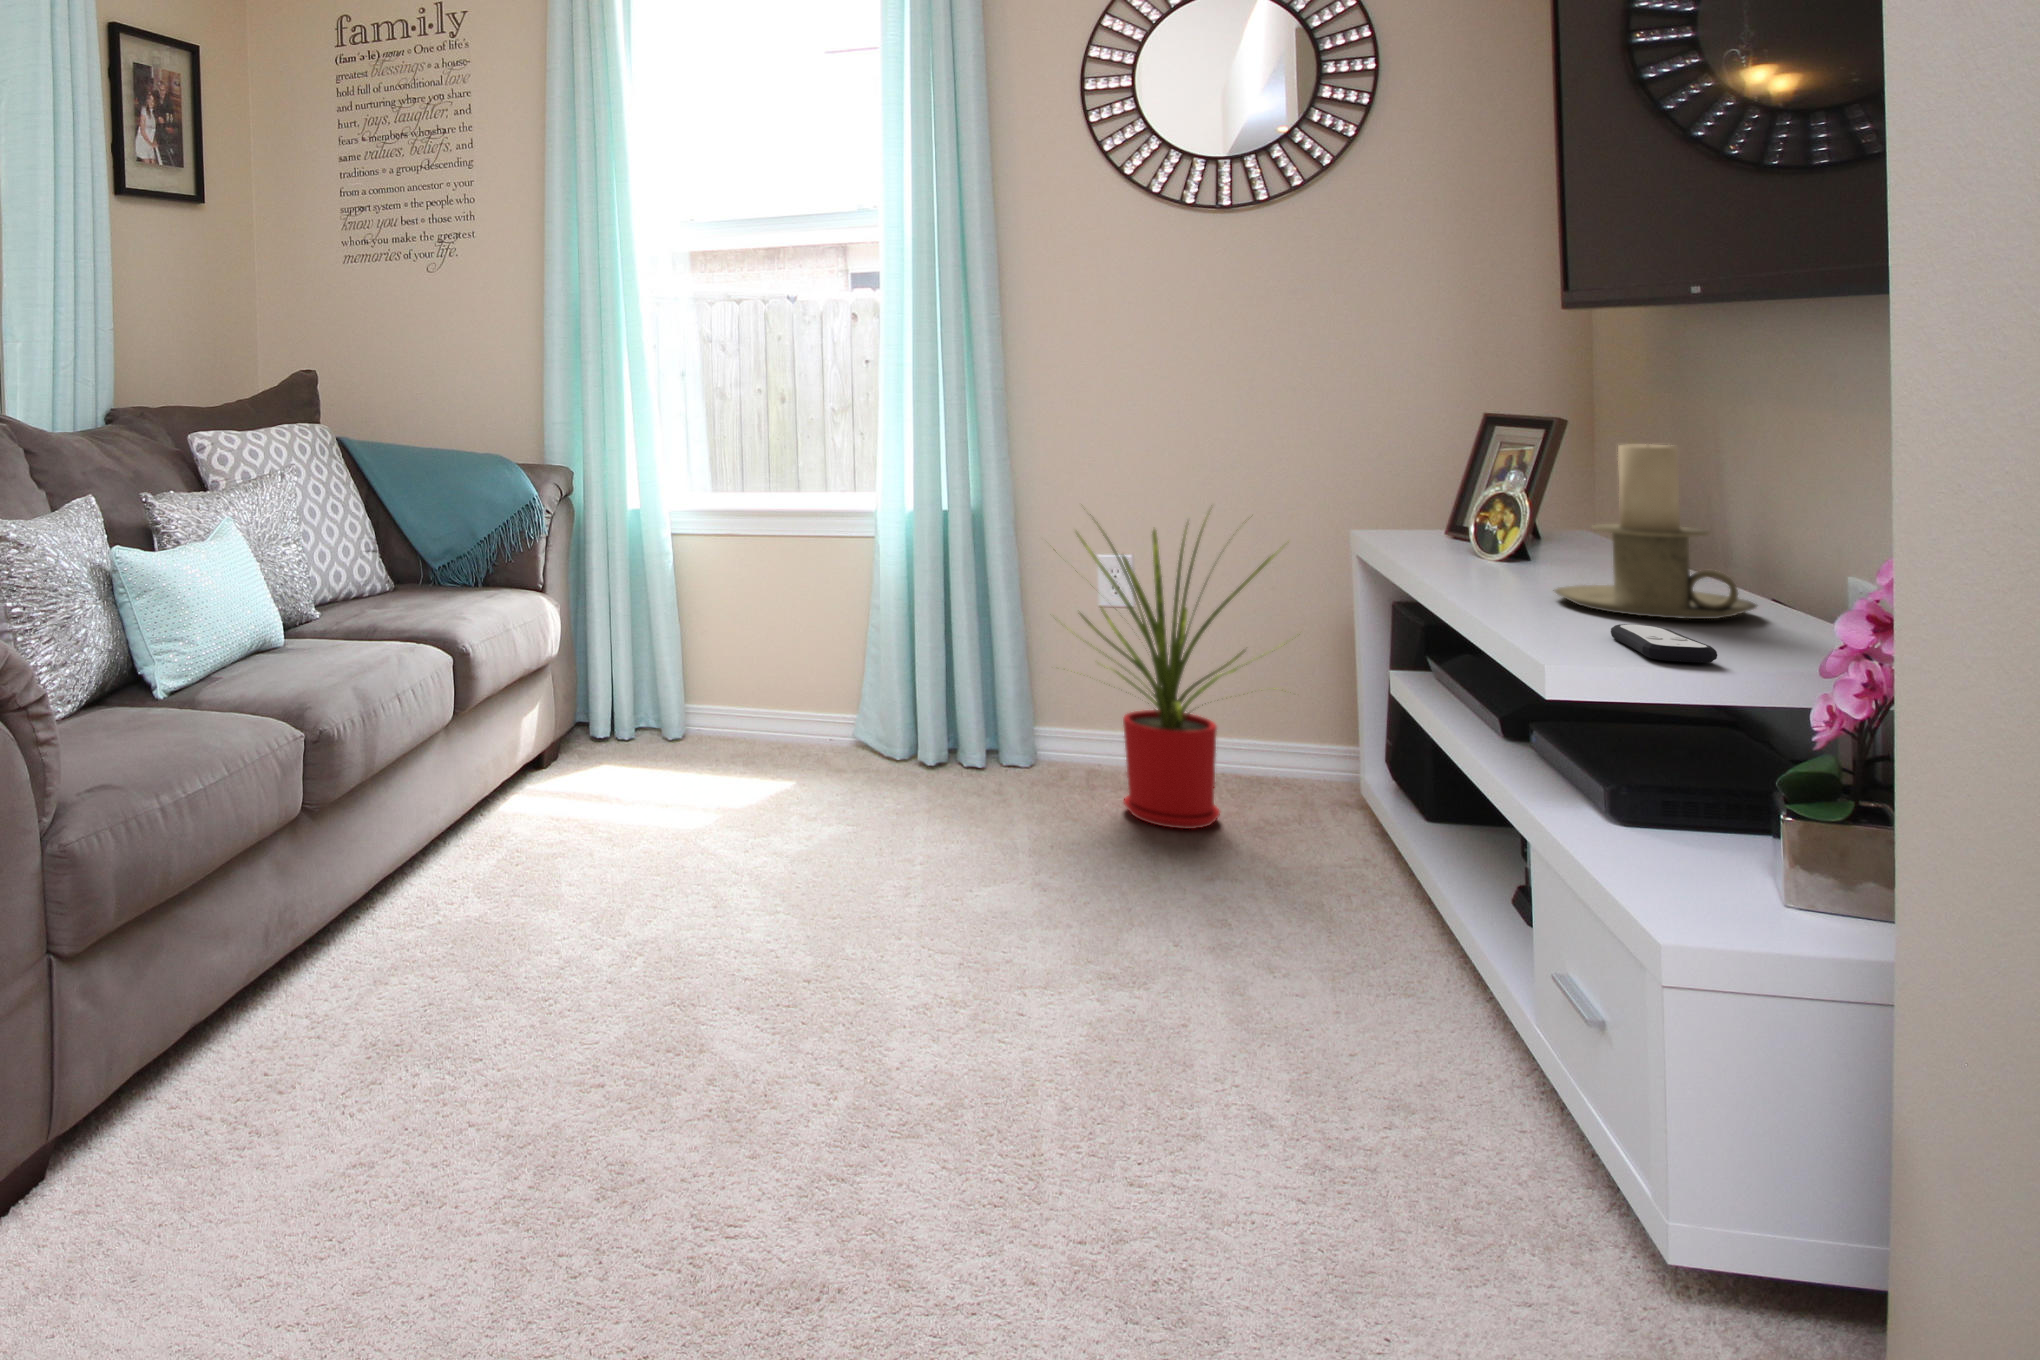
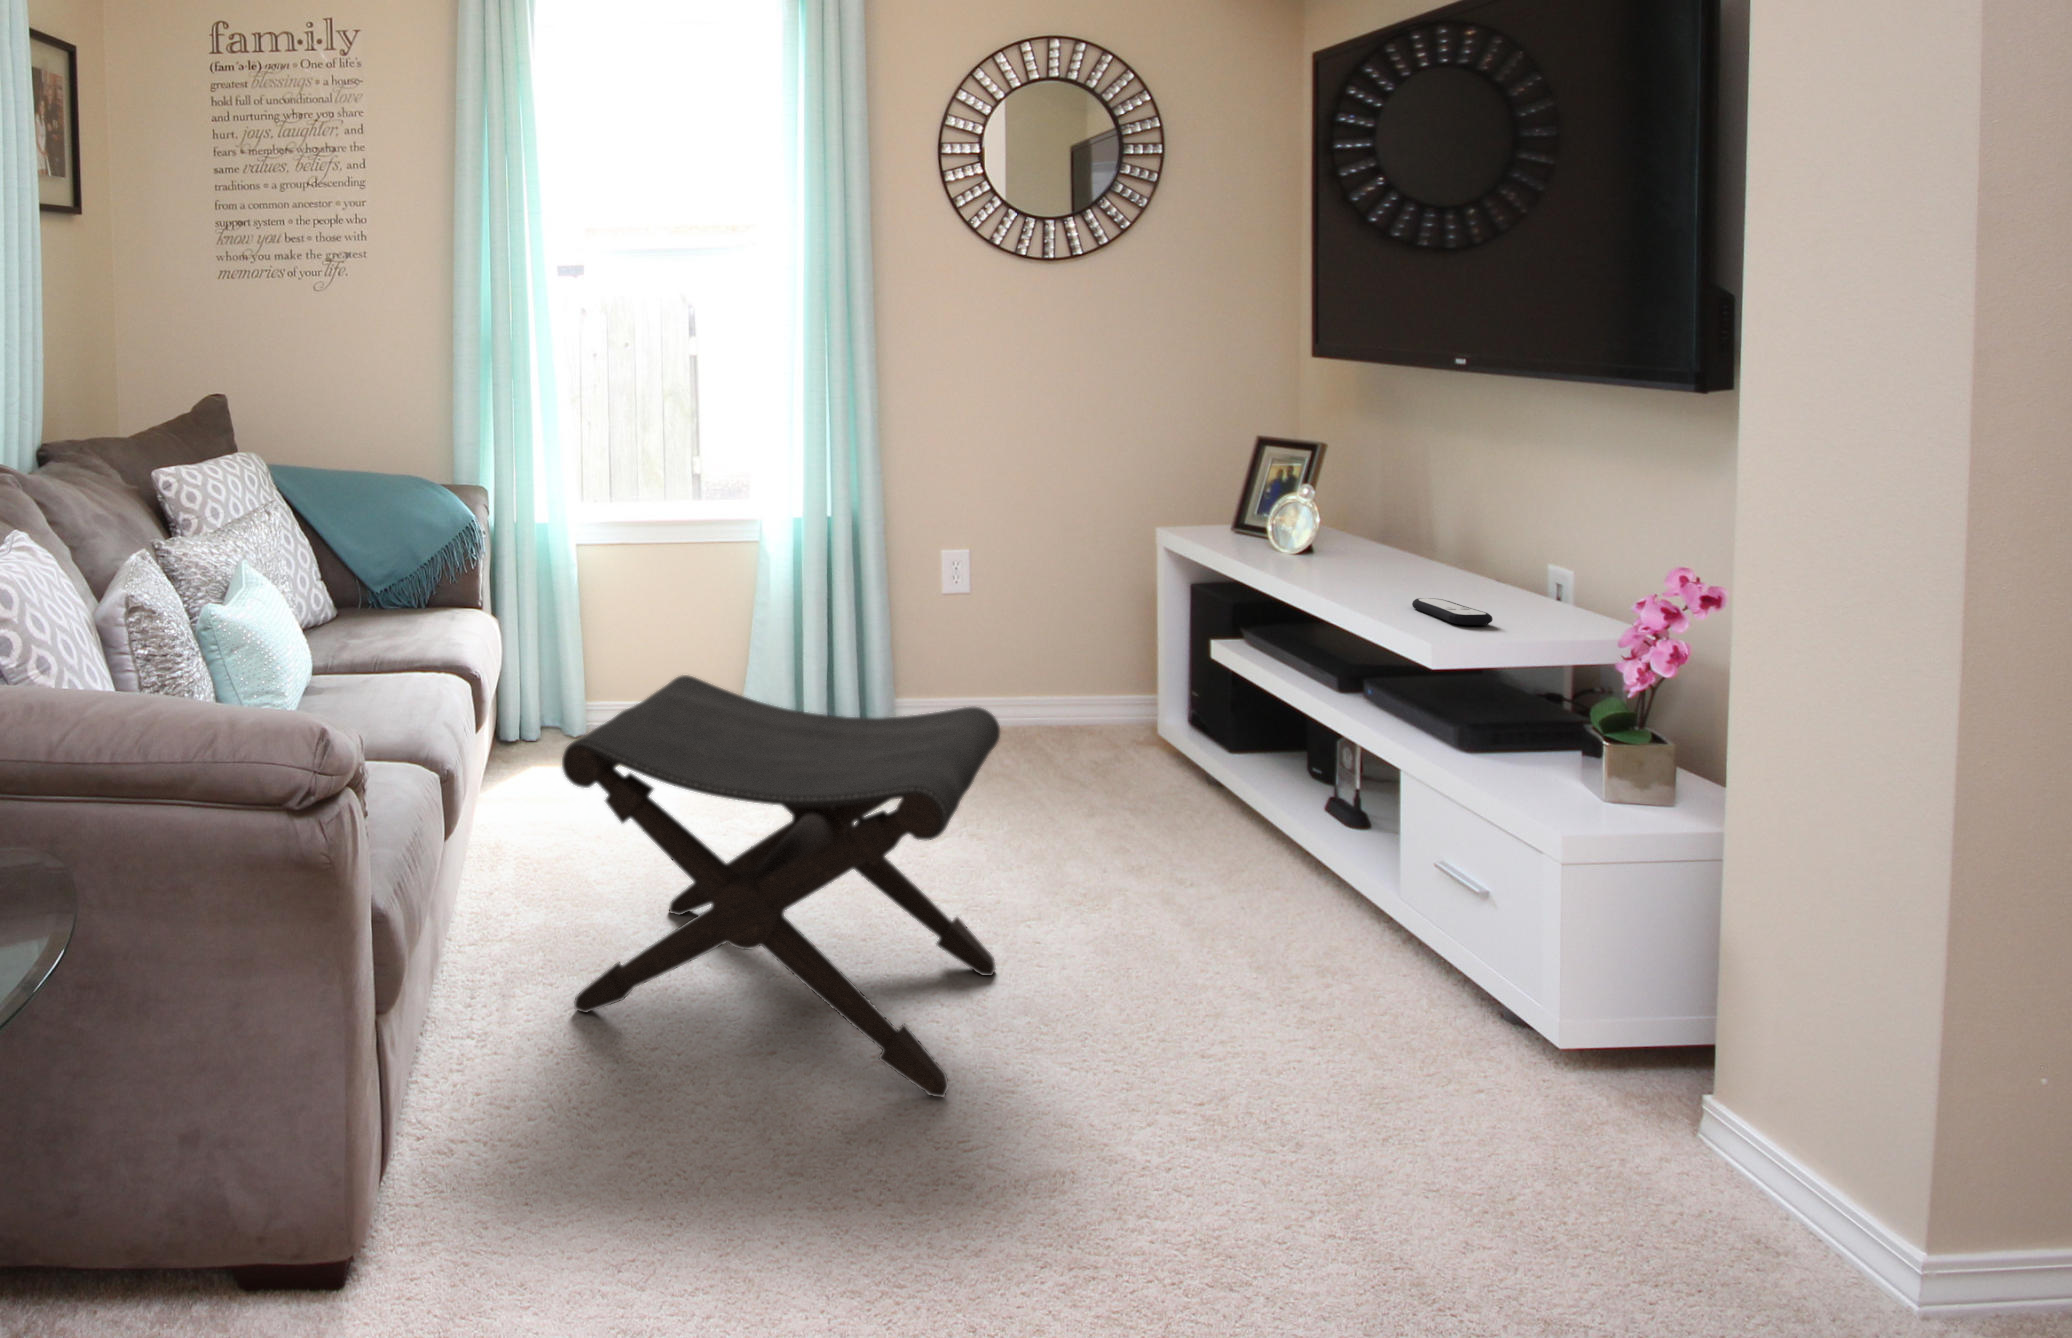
candle holder: present [1554,444,1757,619] -> none [1342,465,1472,590]
house plant: present [1055,514,1298,829] -> none [927,504,1130,770]
footstool: none [406,656,937,1177] -> present [562,675,1000,1097]

